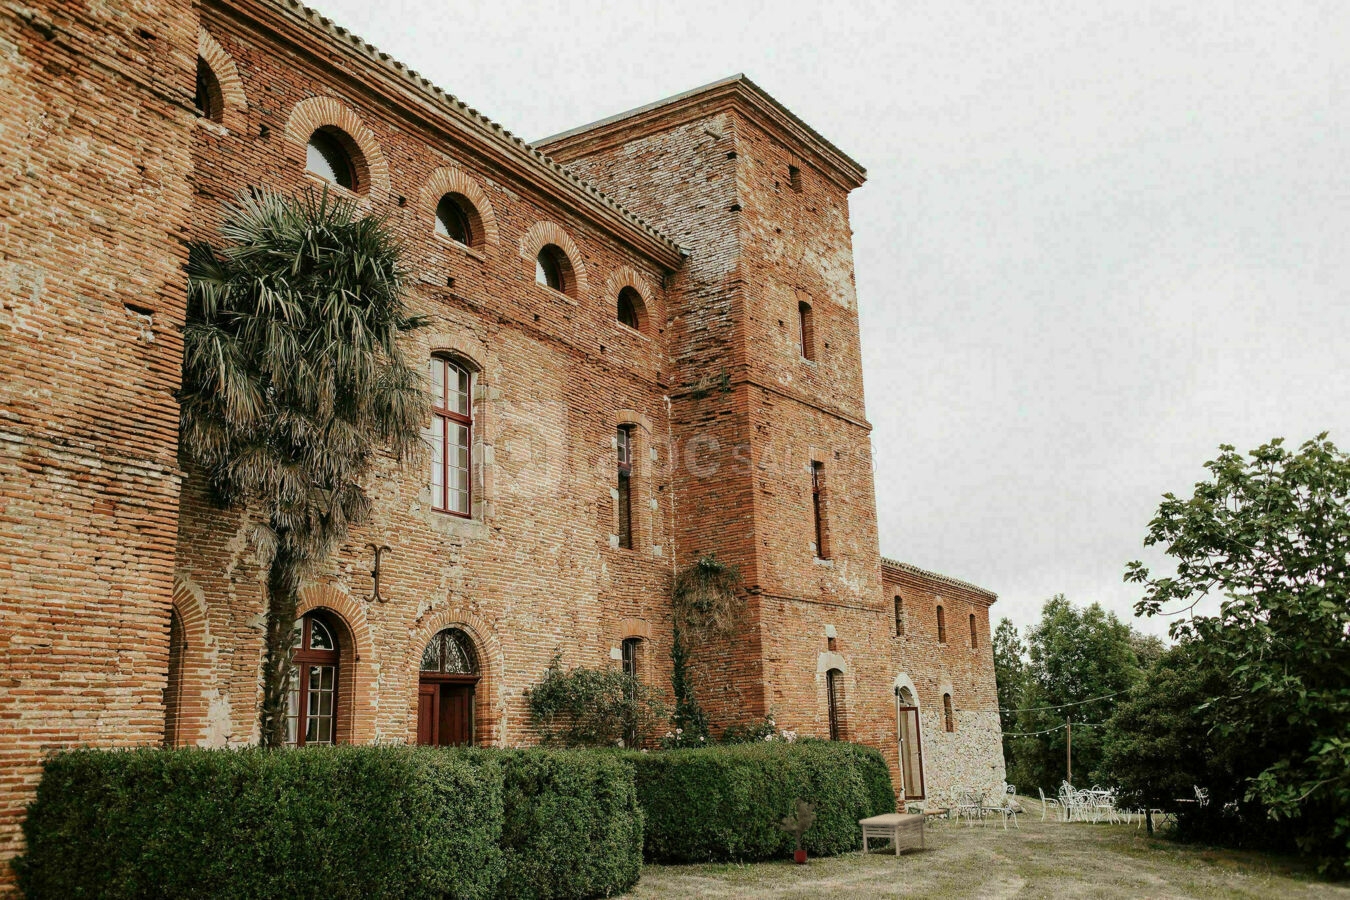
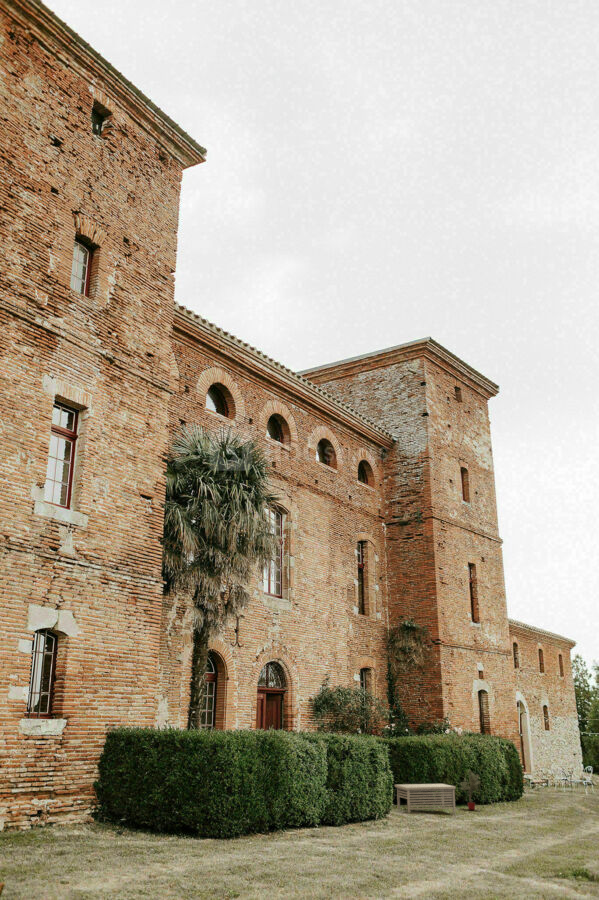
storage bench: present [859,814,925,856] -> present [395,784,456,812]

